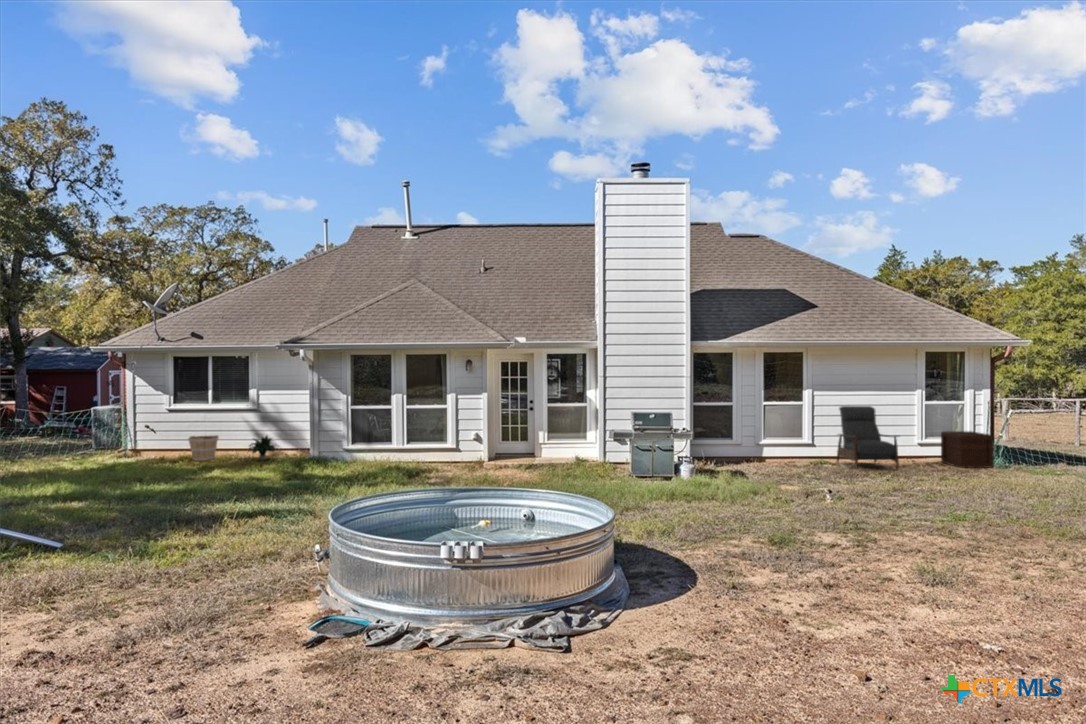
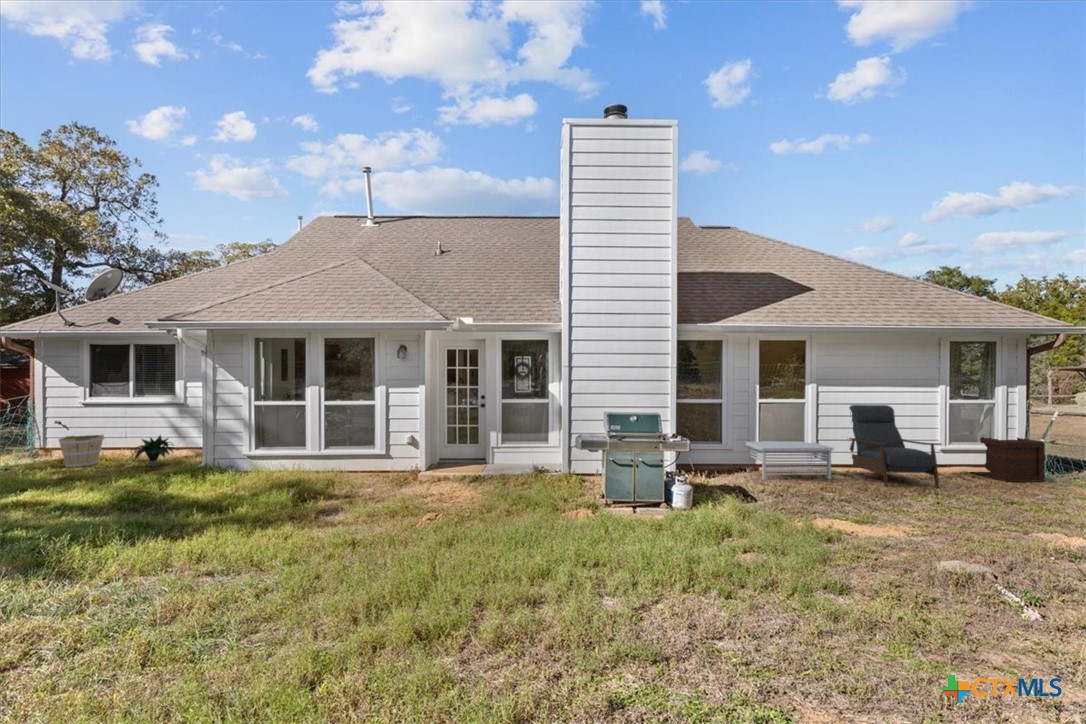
storage bench: none [750,437,819,467] -> present [746,441,833,480]

